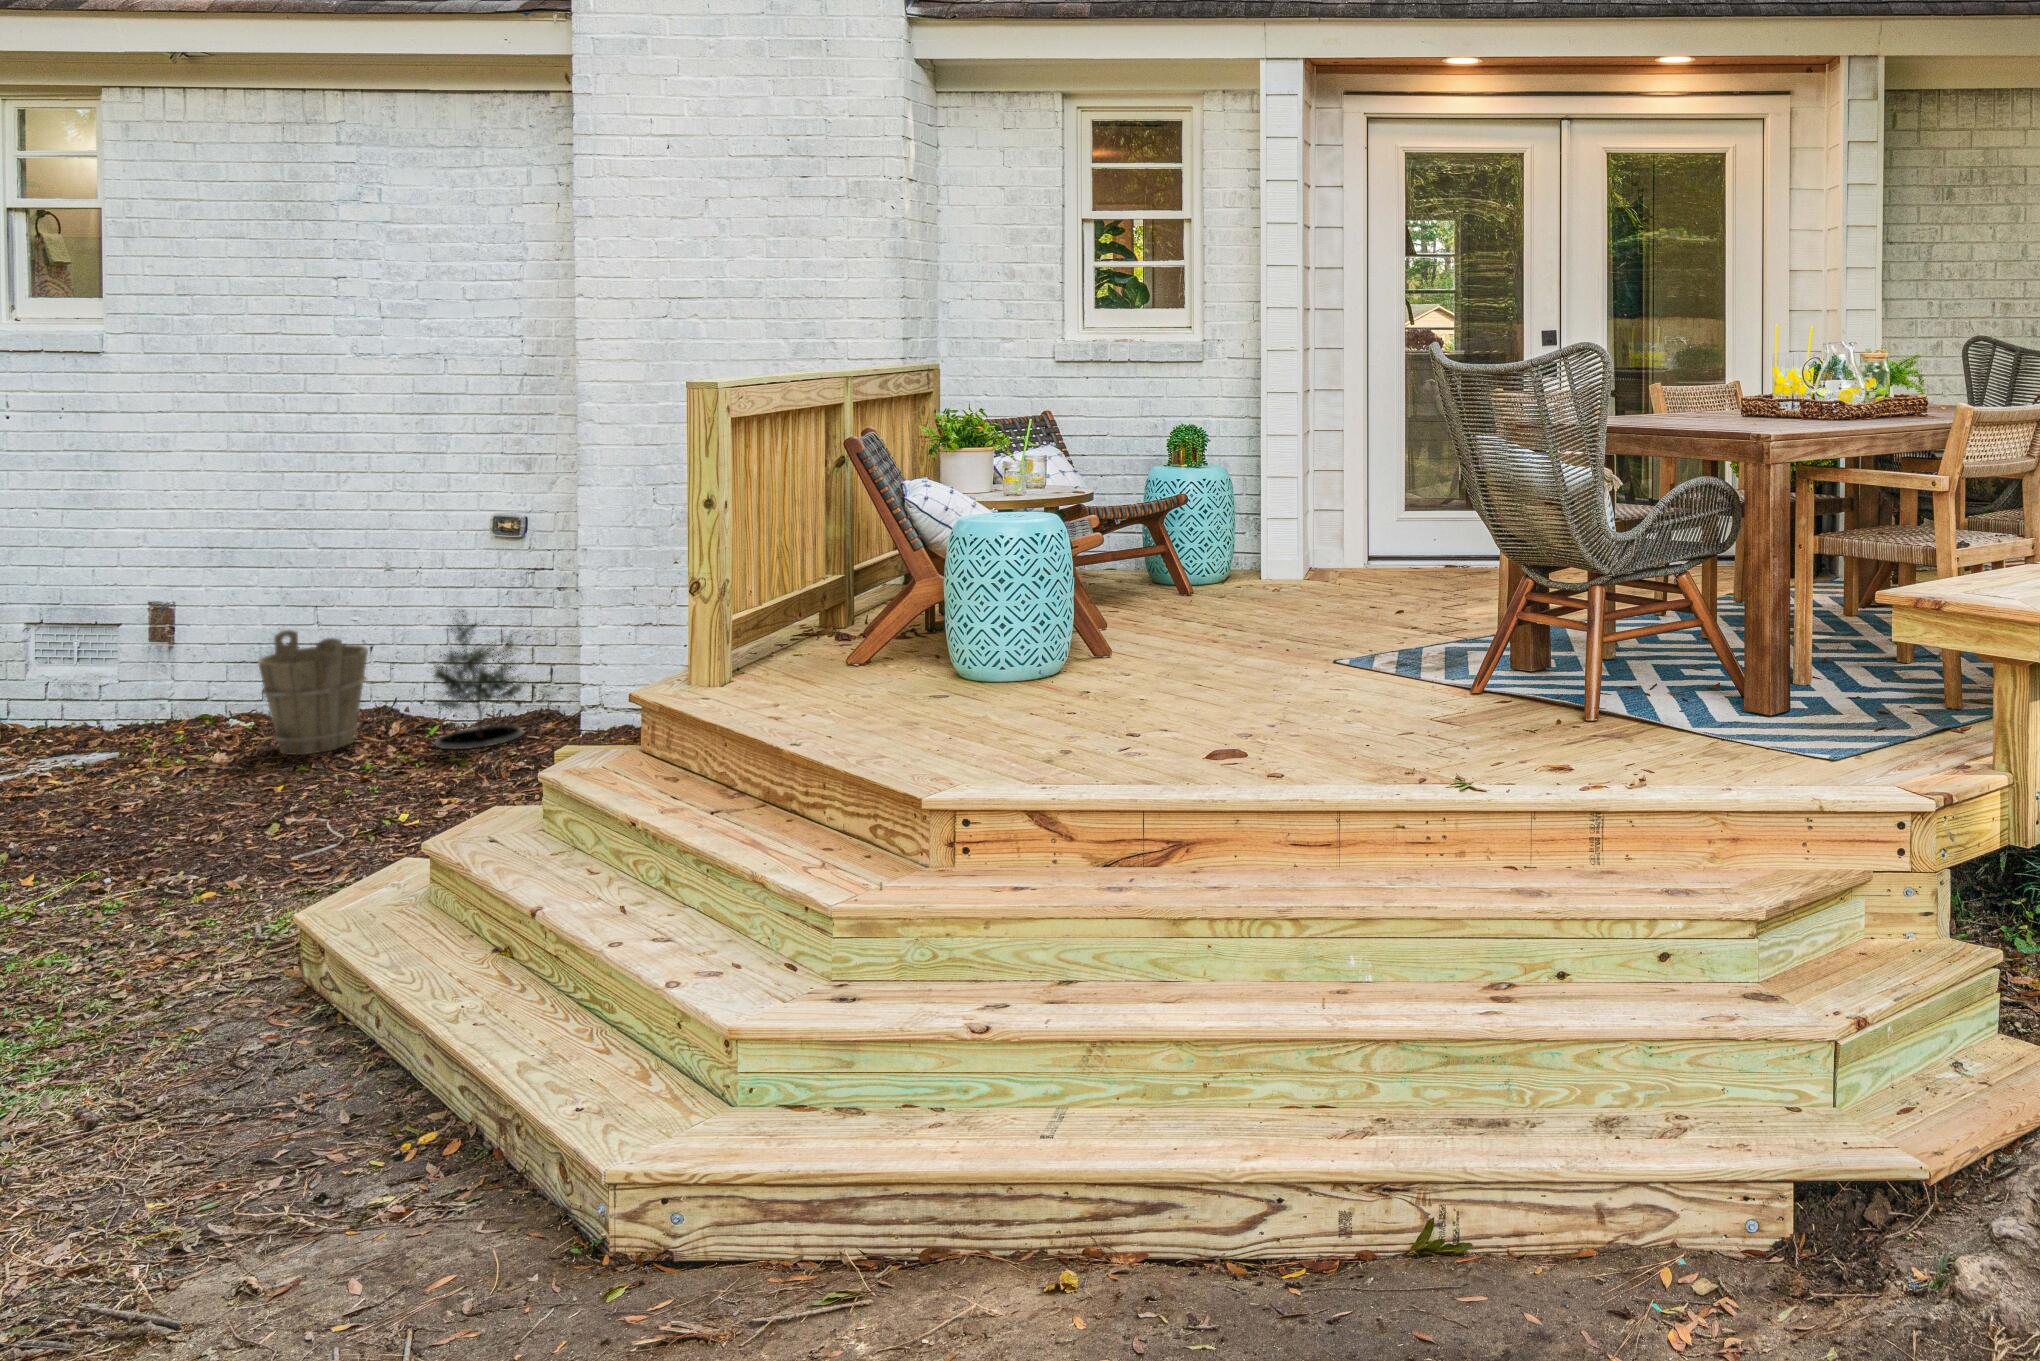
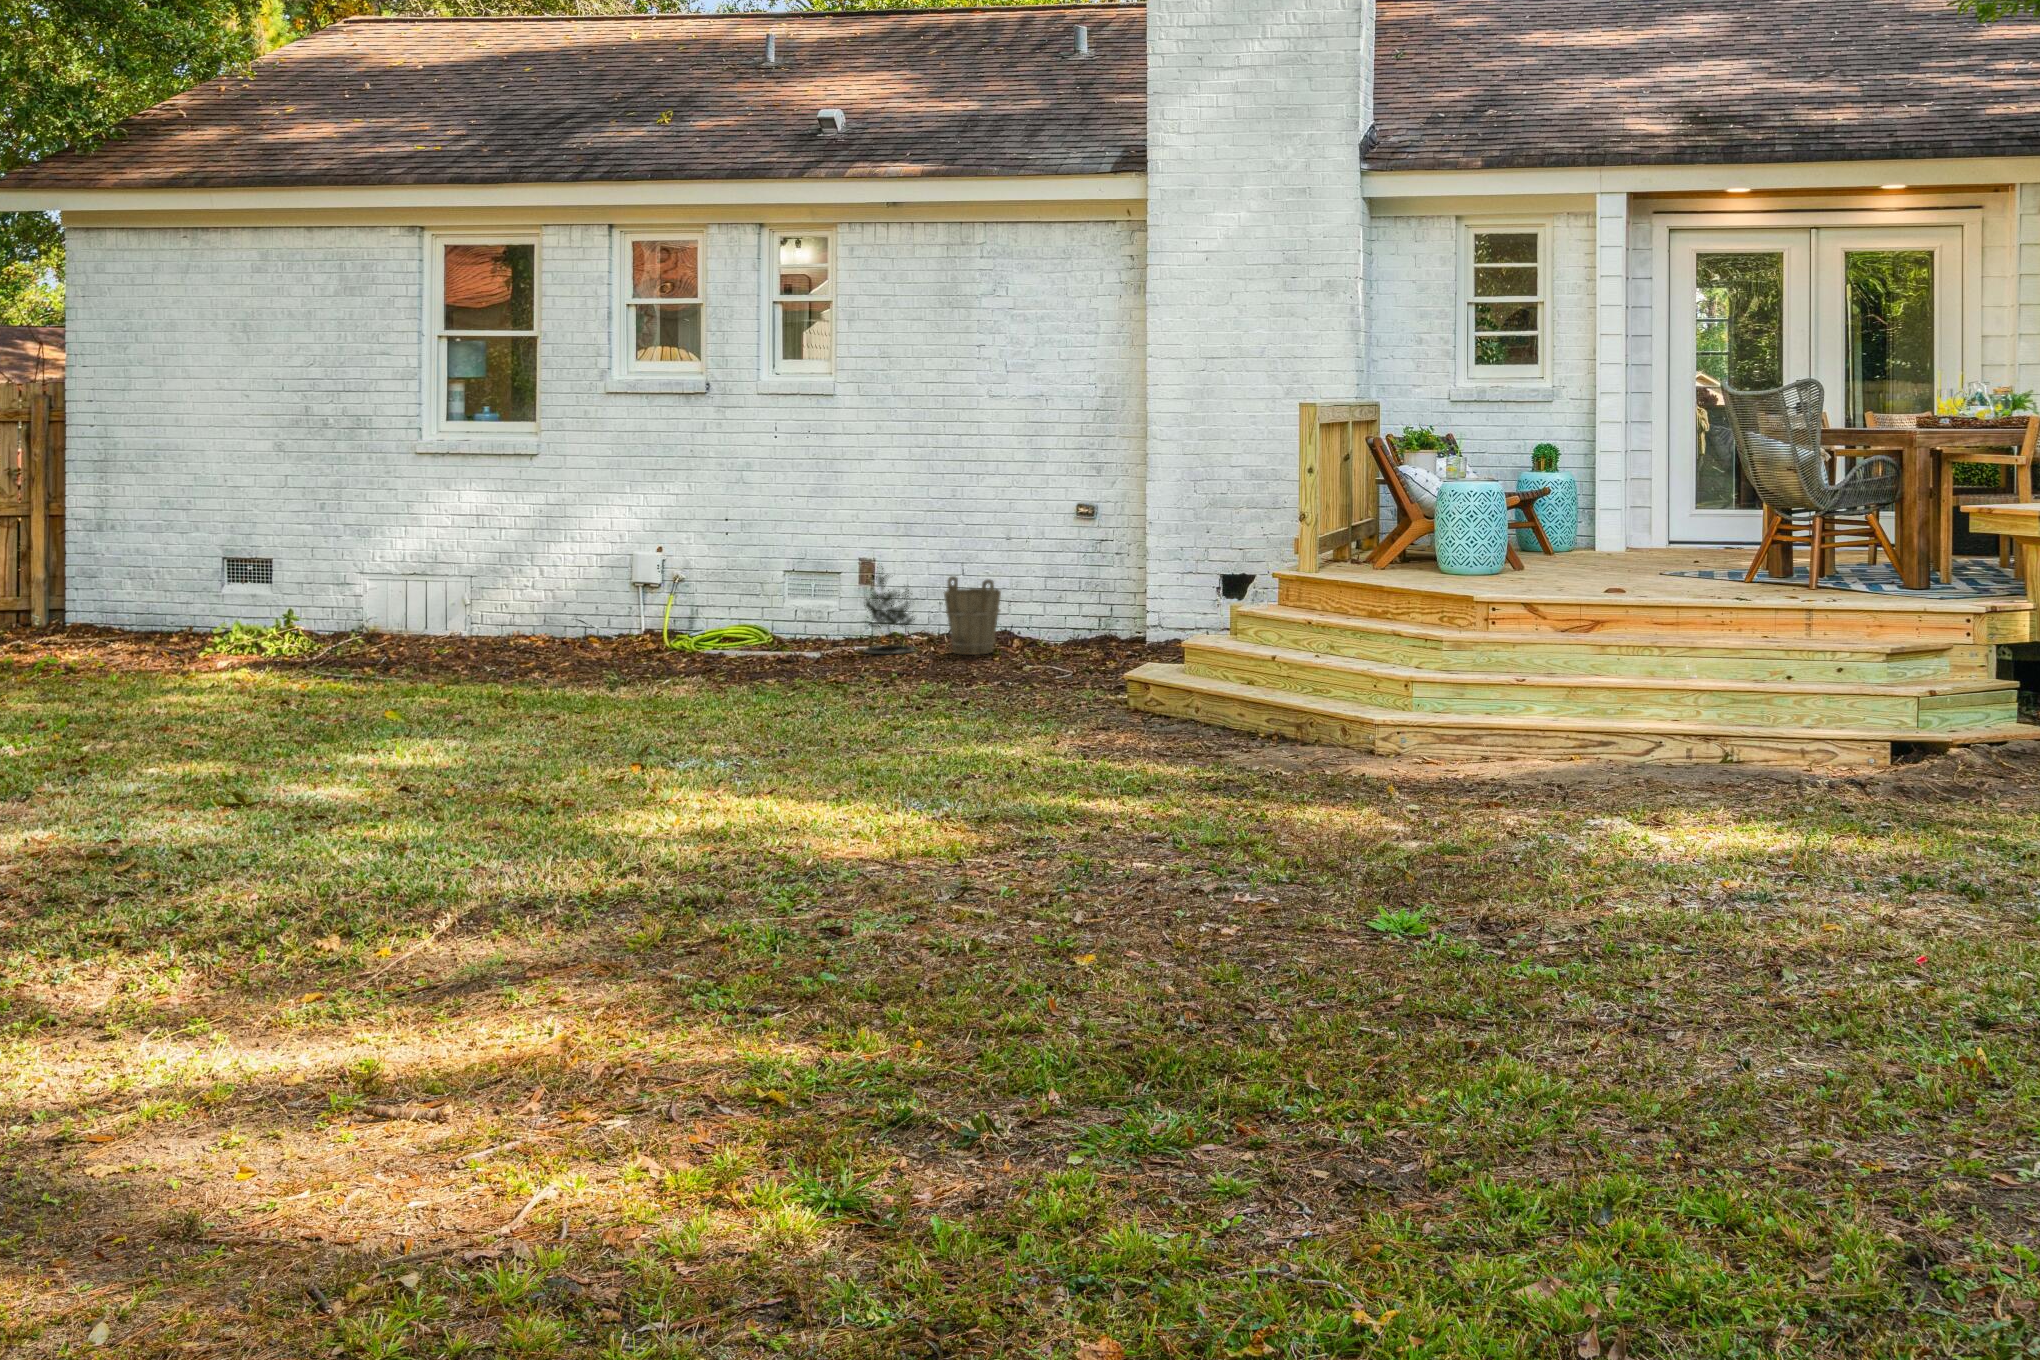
potted tree: present [433,609,525,750] -> present [864,566,915,654]

